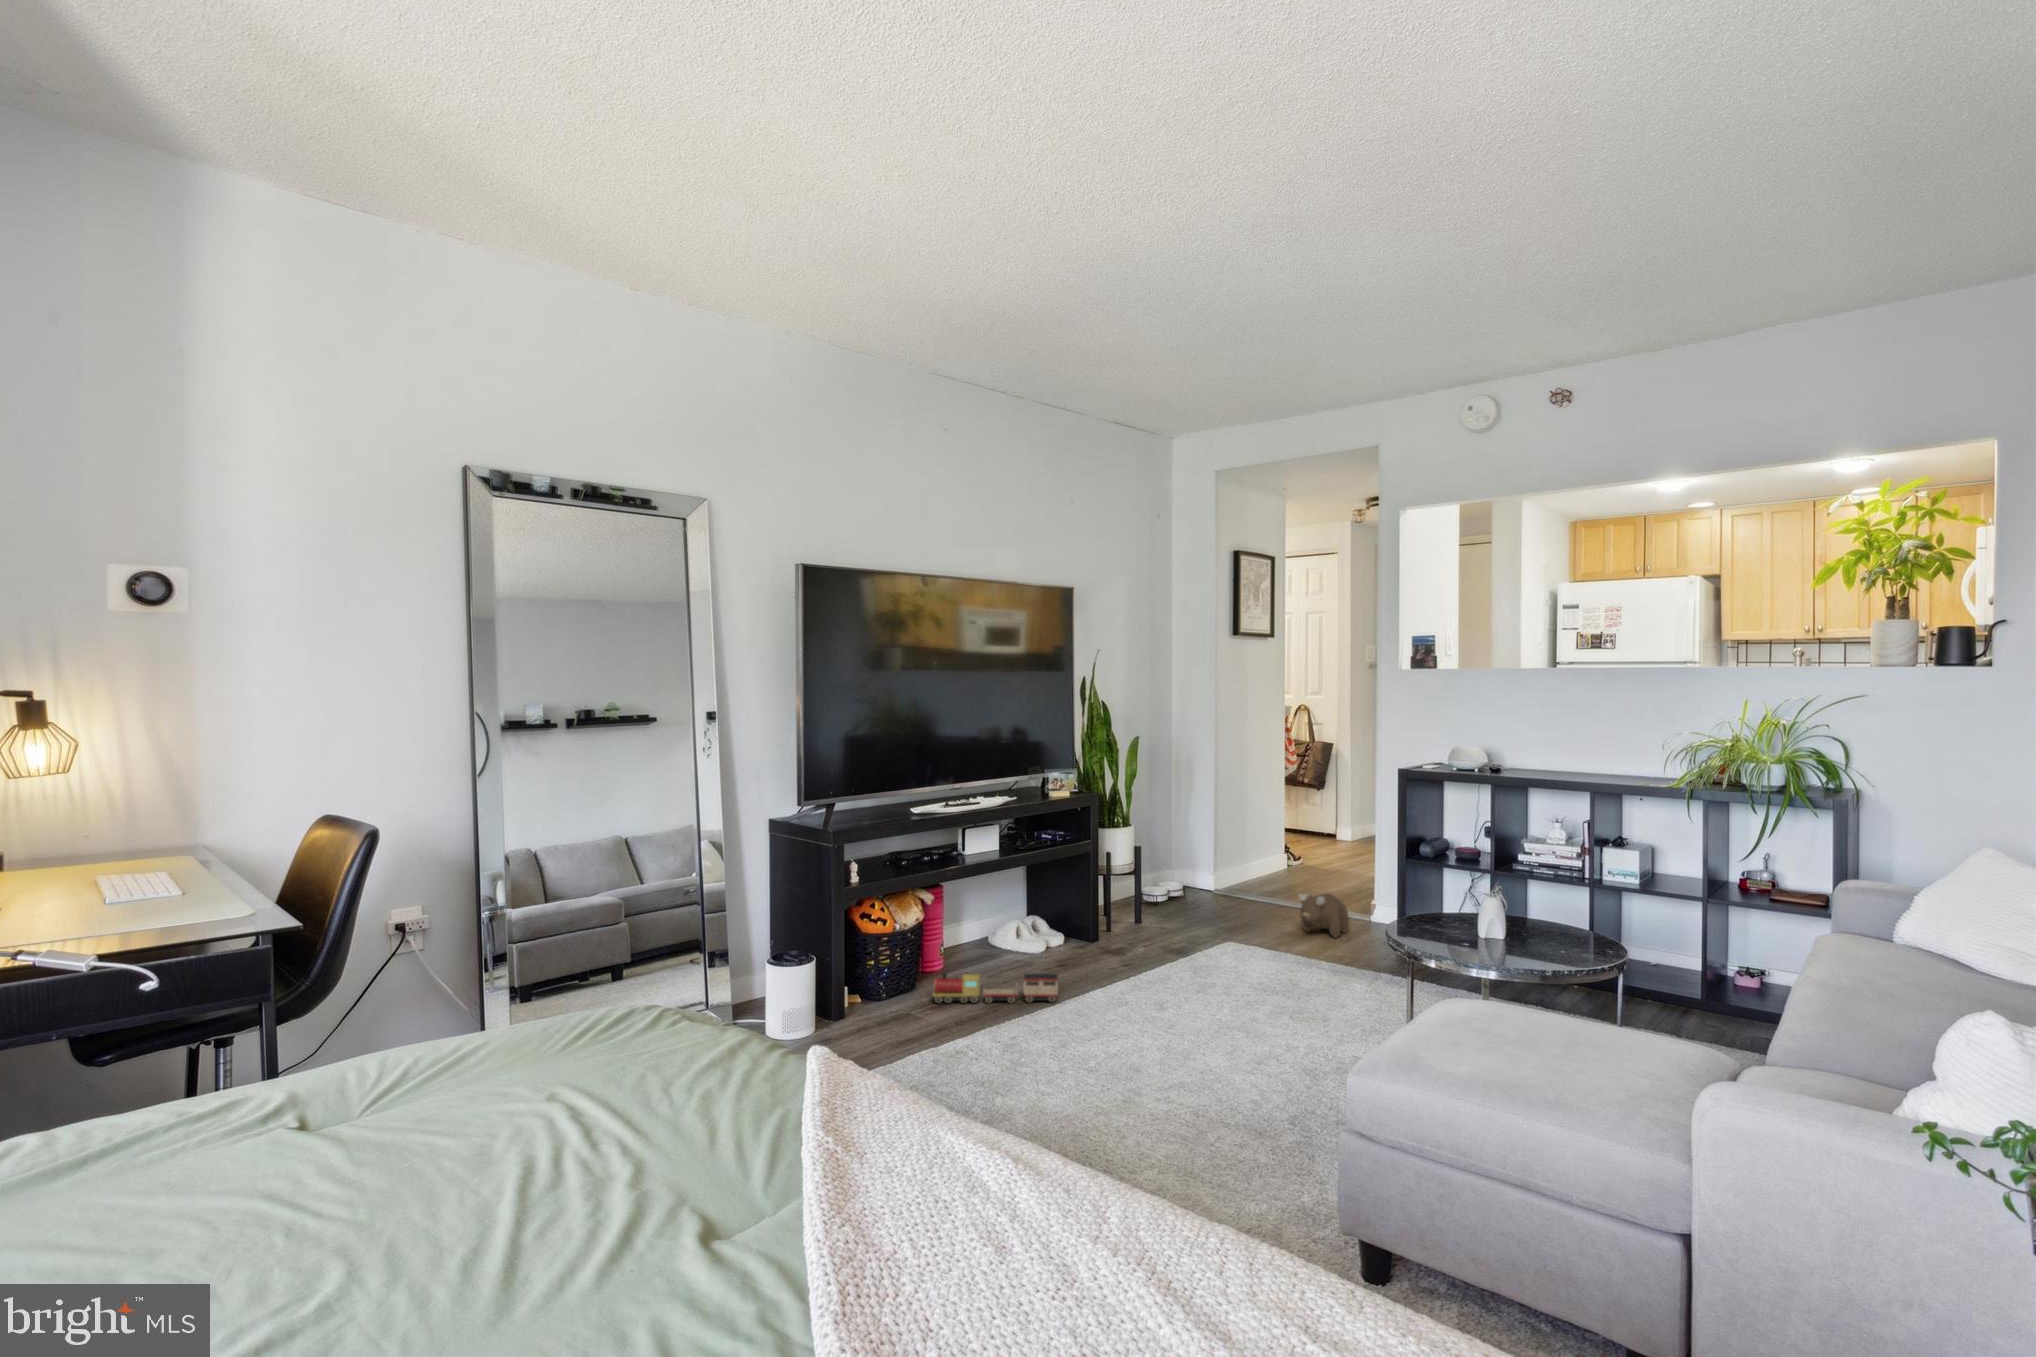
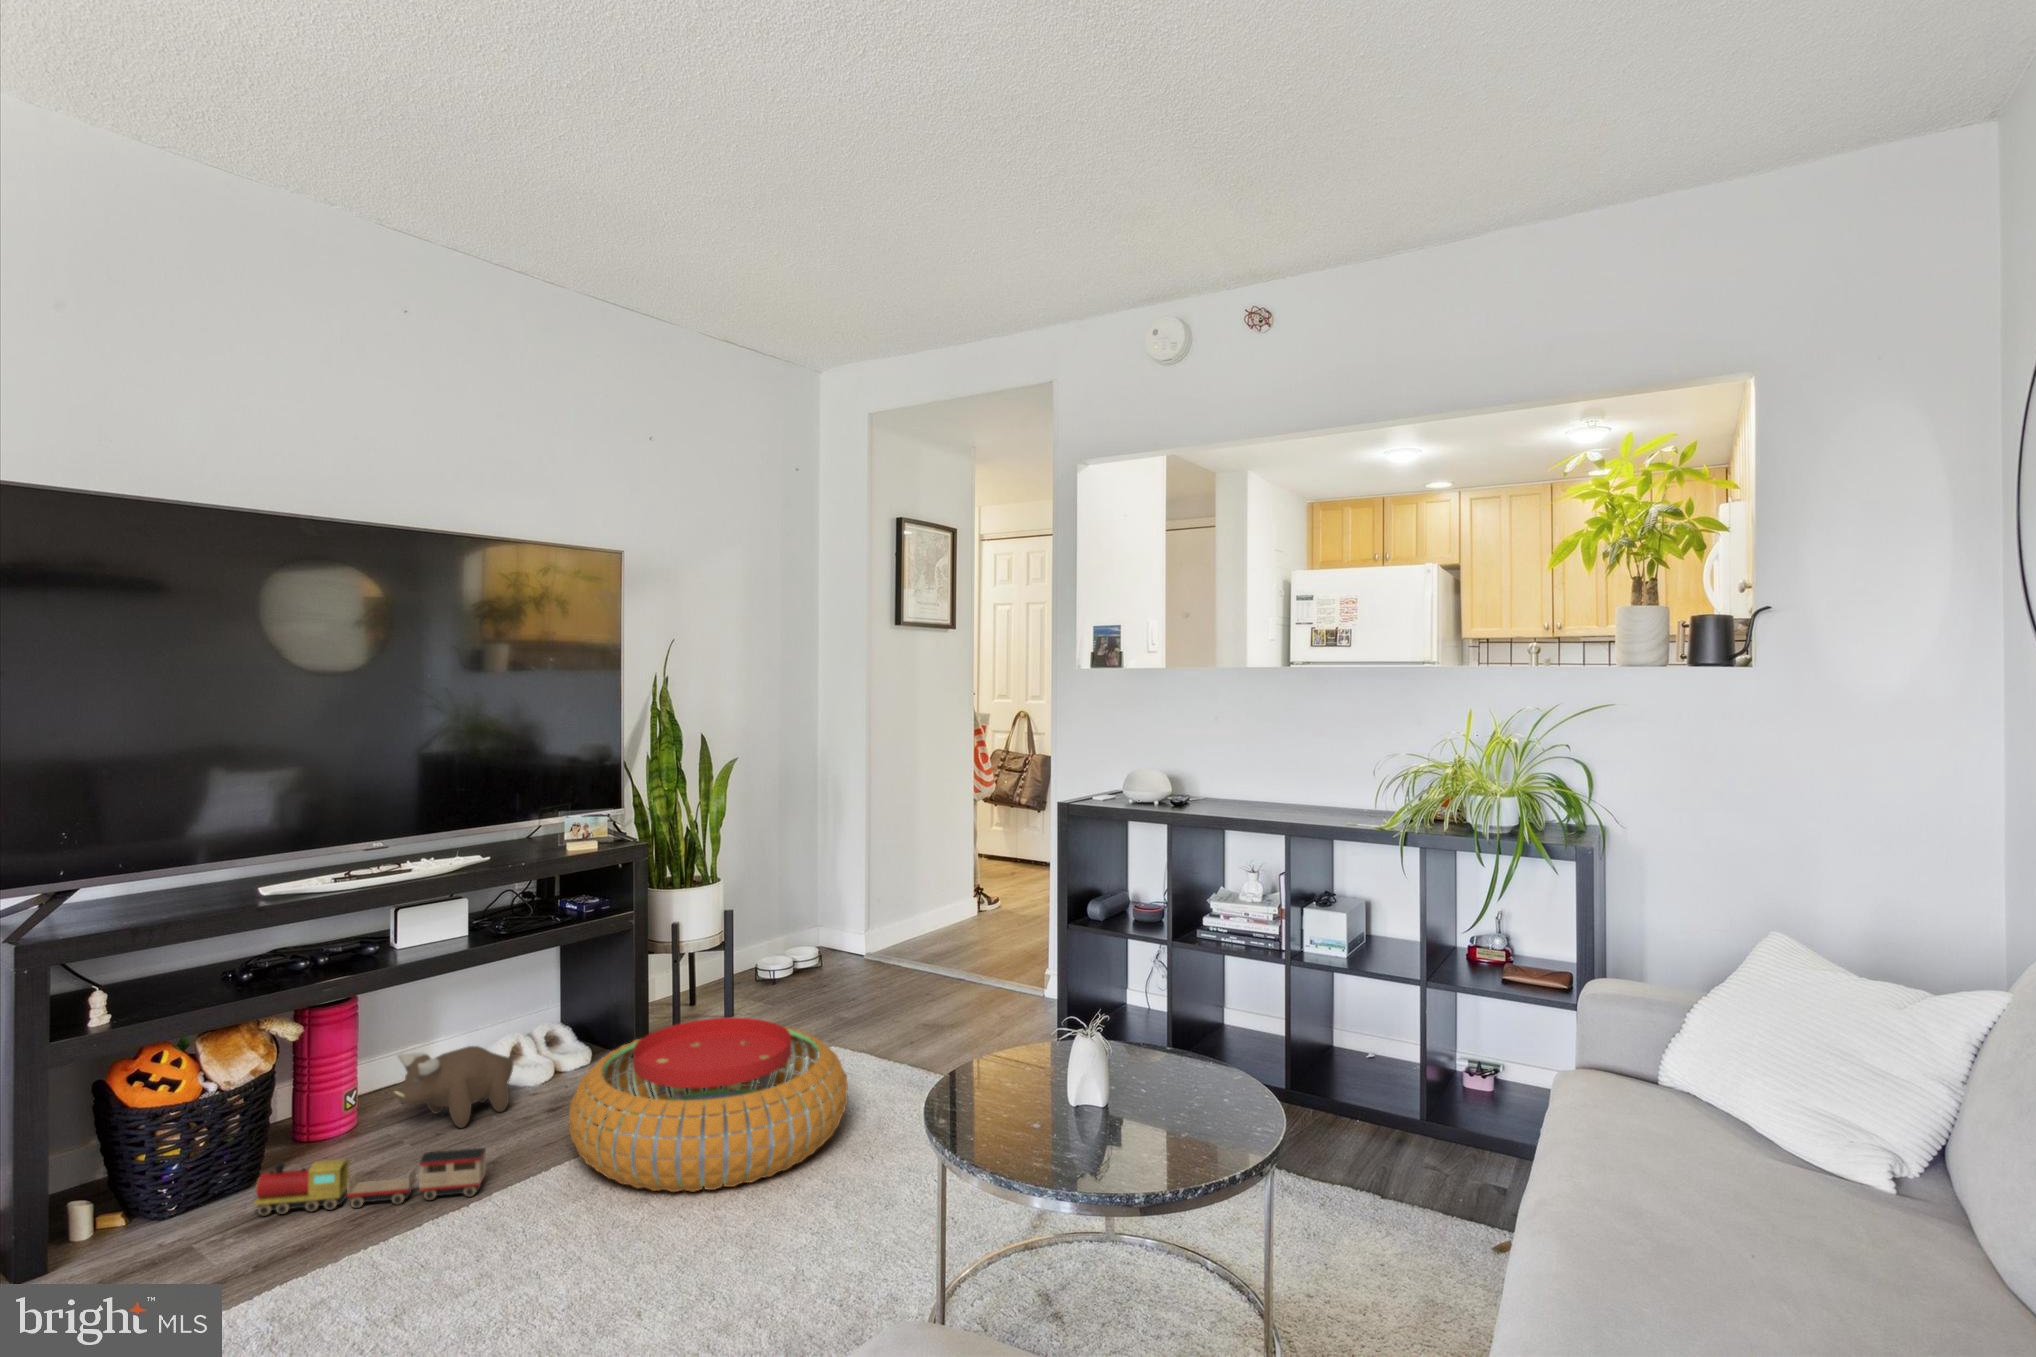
plush toy: present [1298,893,1349,938] -> present [395,1046,513,1128]
pouf: none [1094,908,1275,1008] -> present [569,1018,848,1192]

